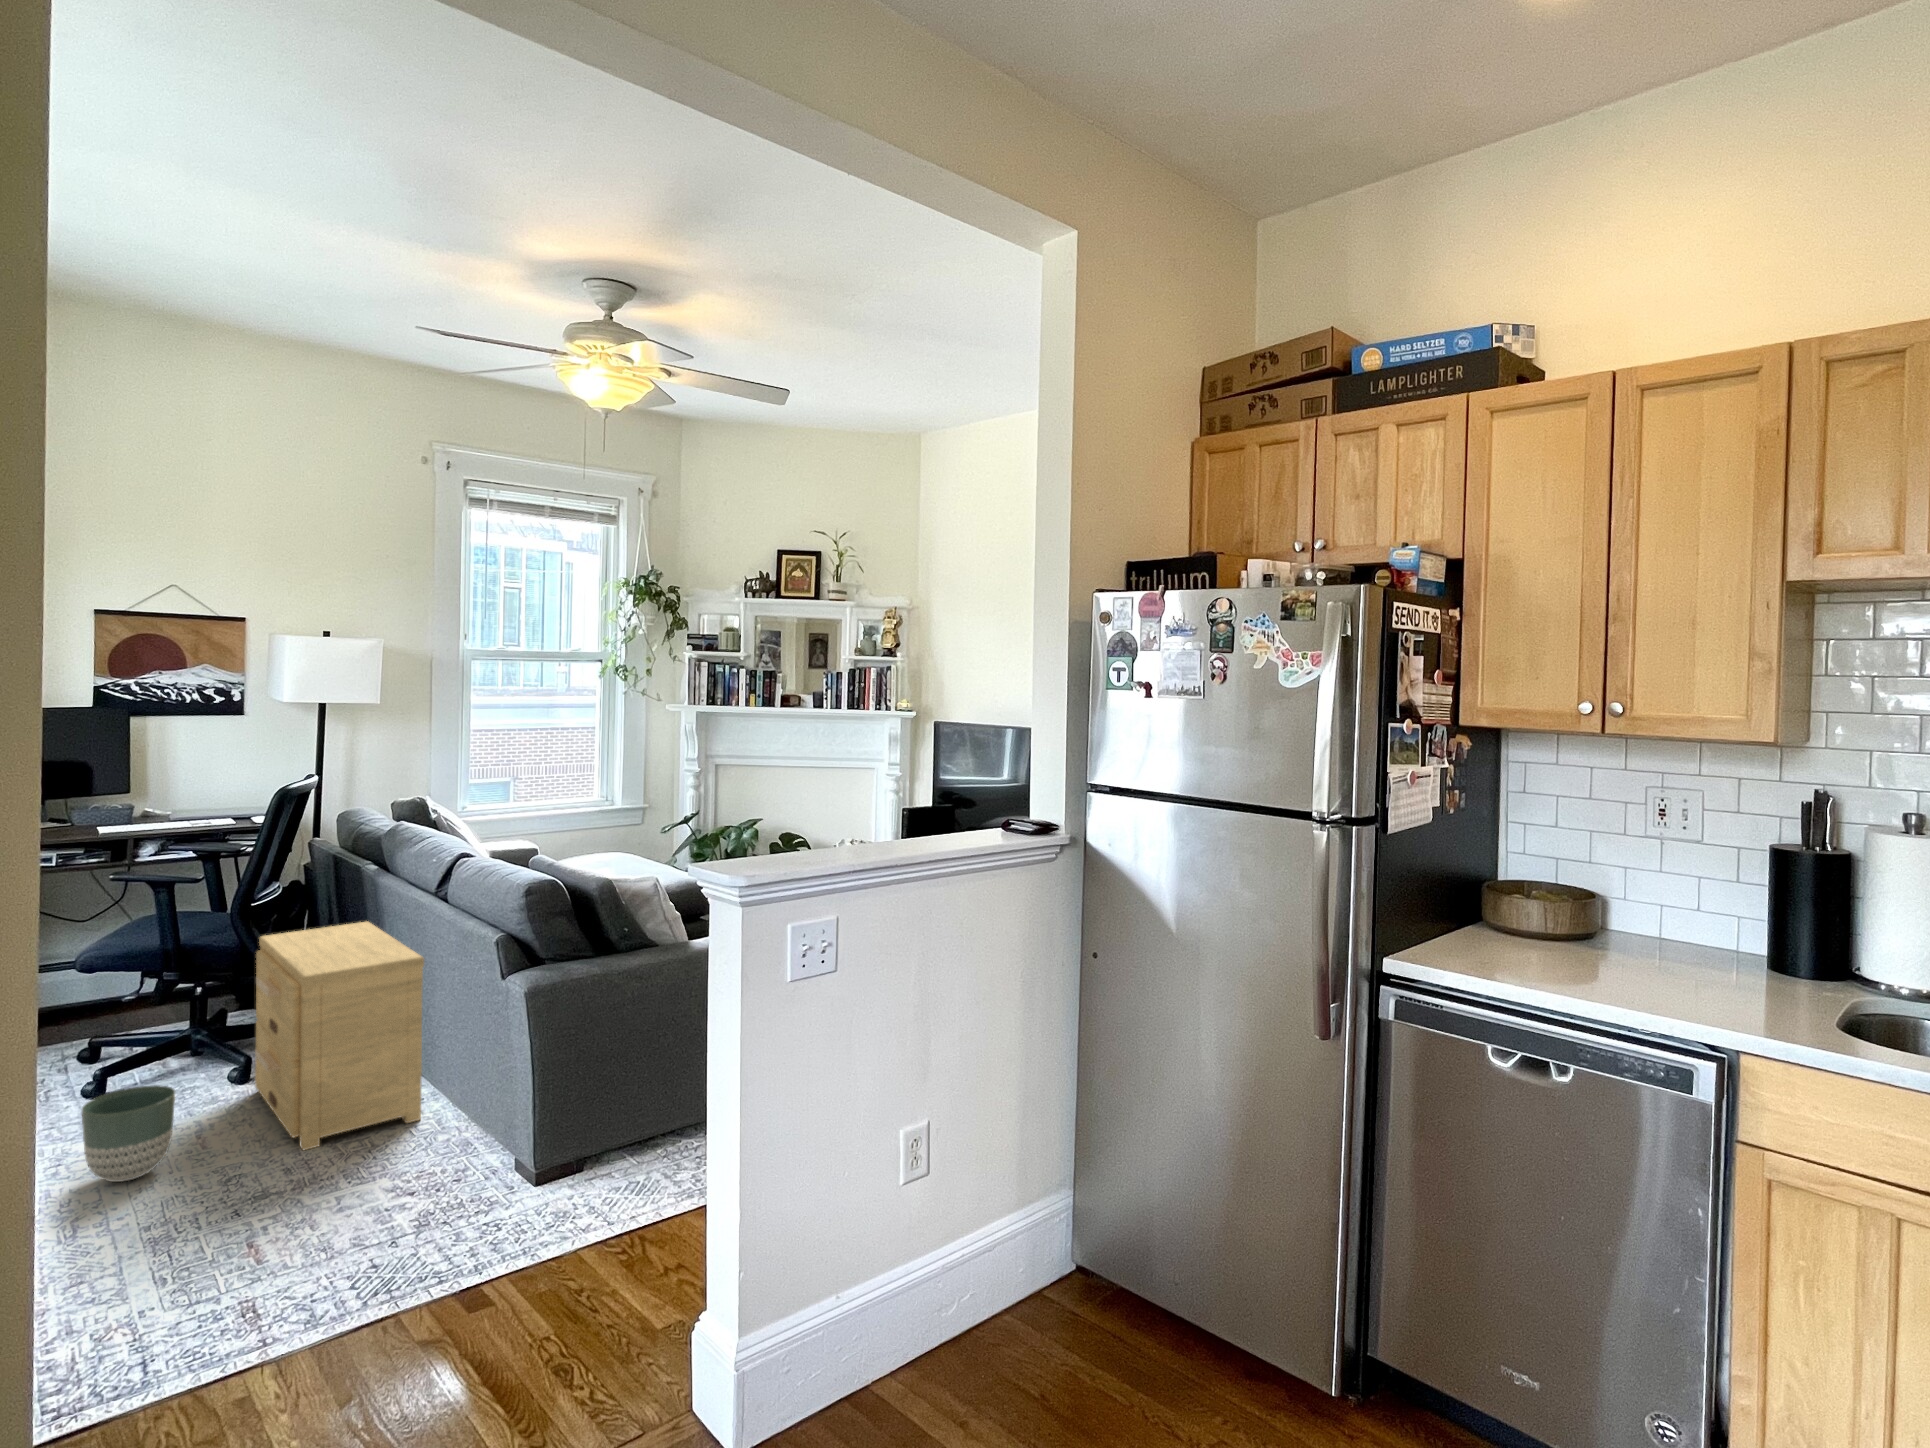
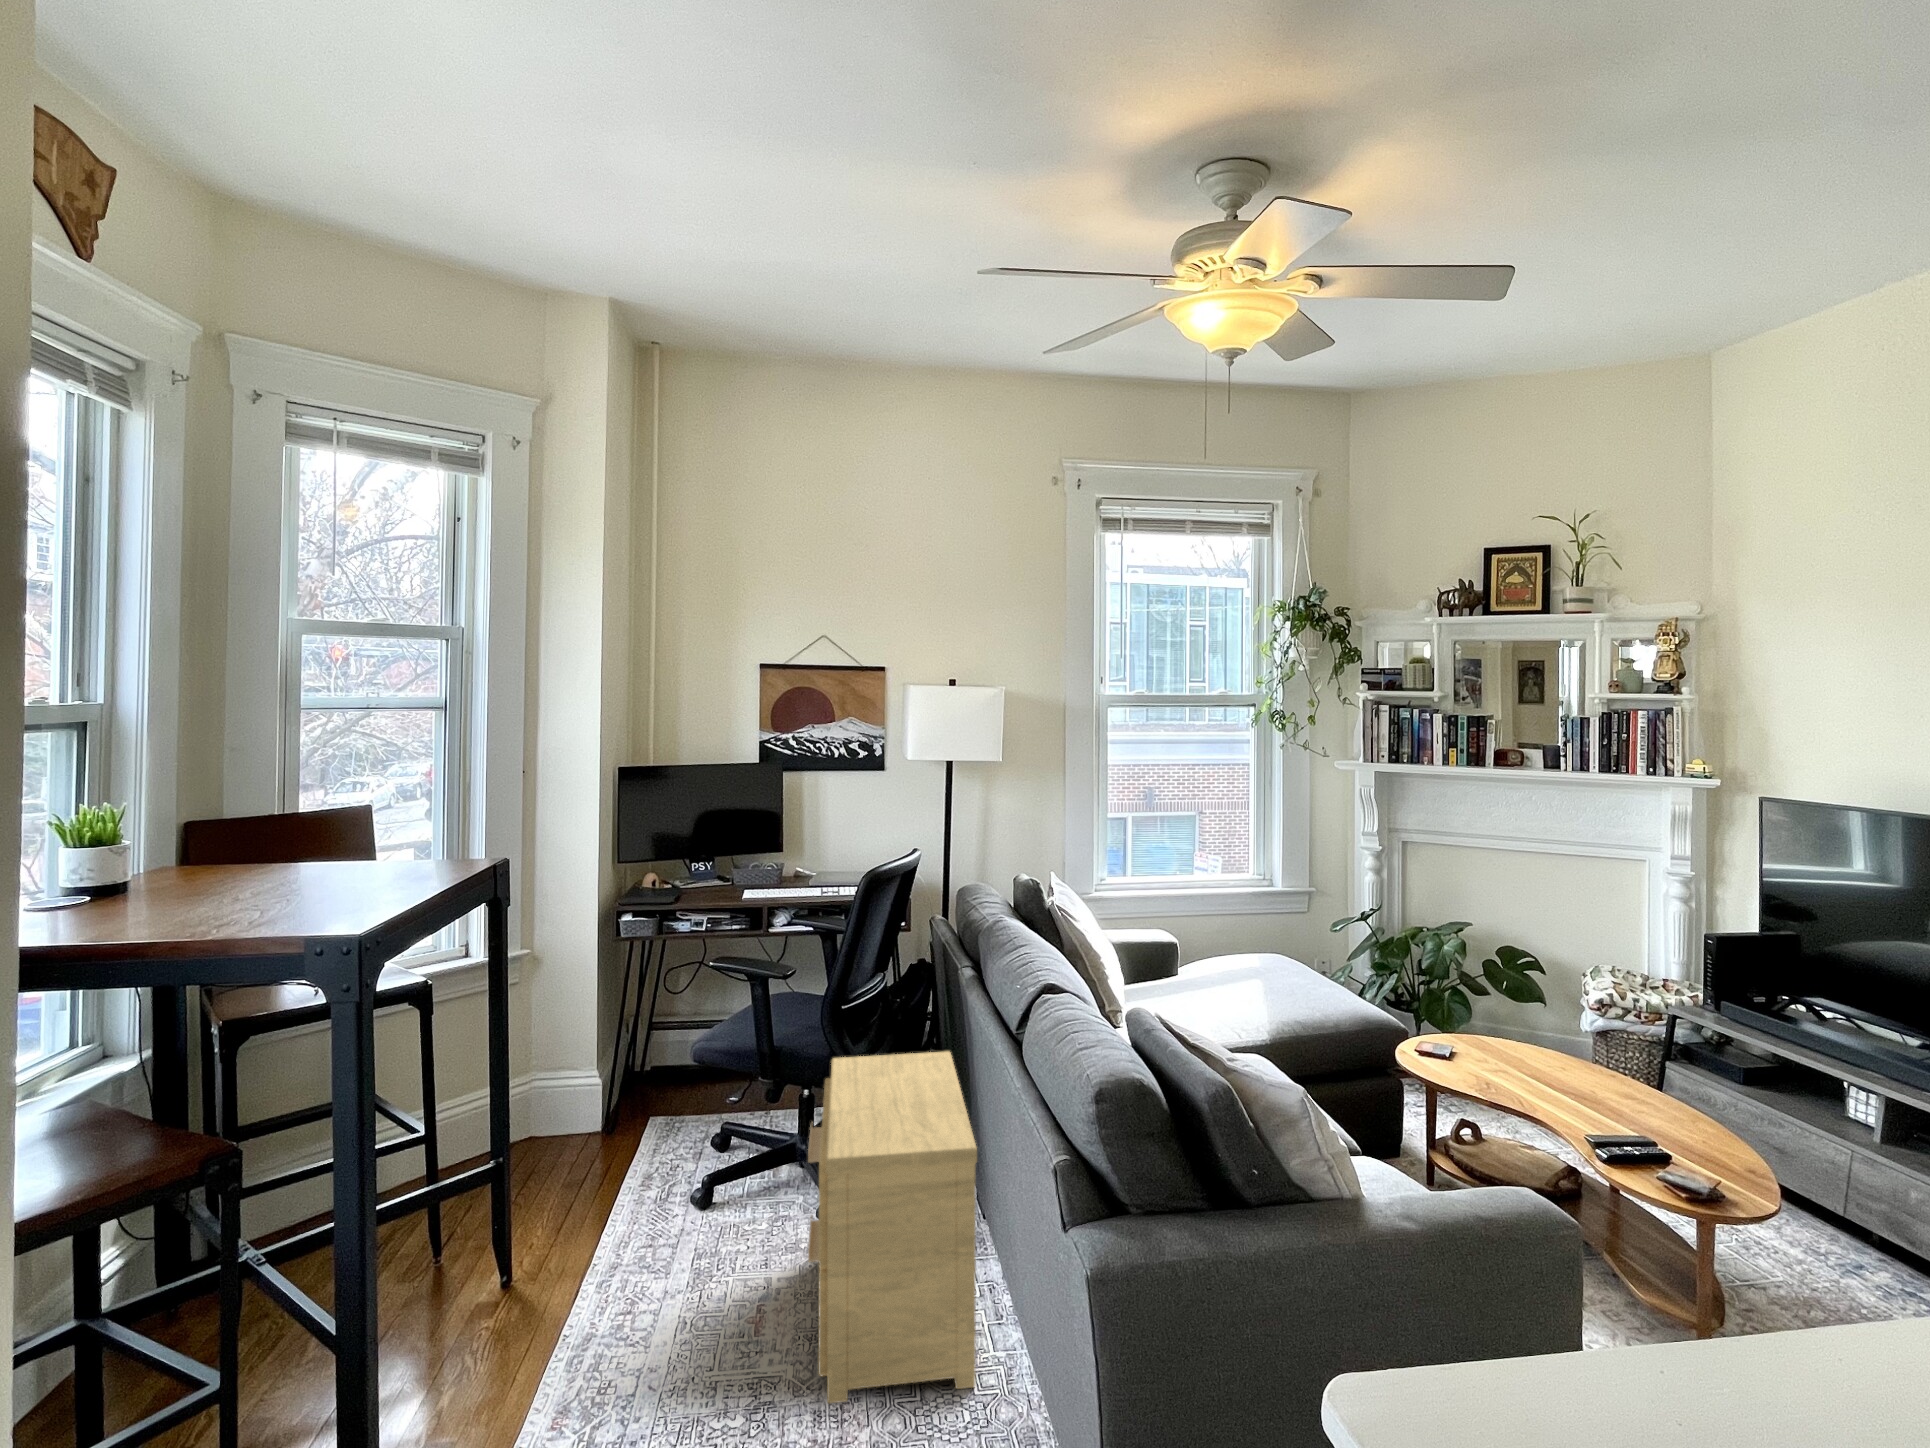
planter: present [82,1085,175,1182] -> none [601,1257,698,1392]

